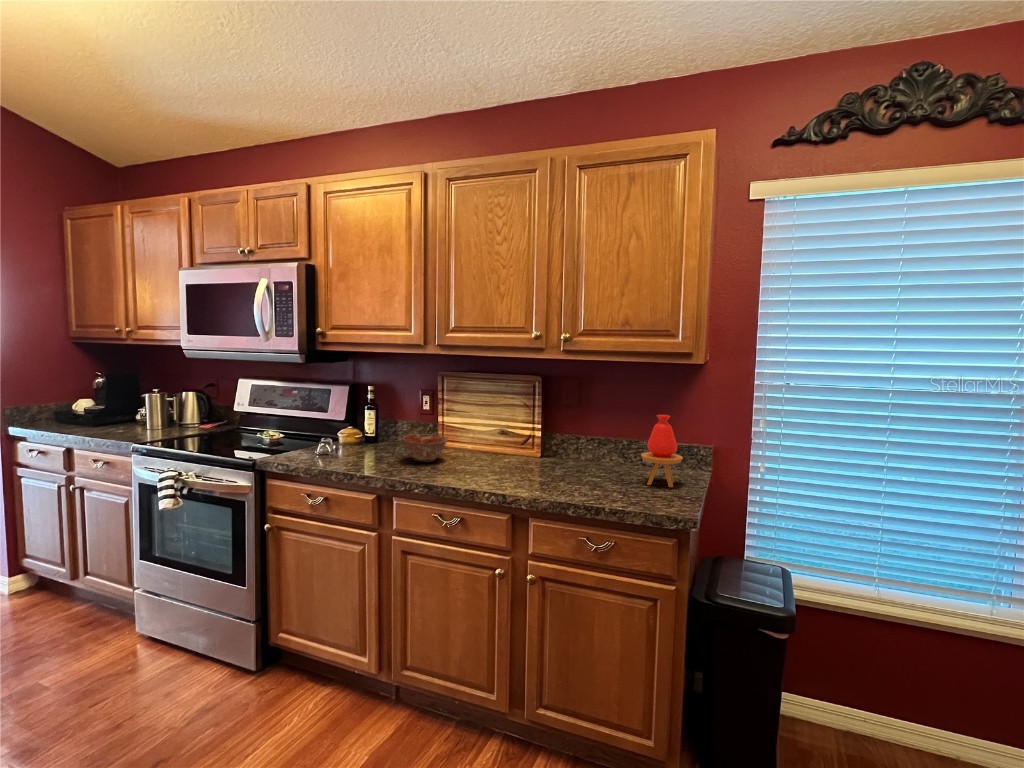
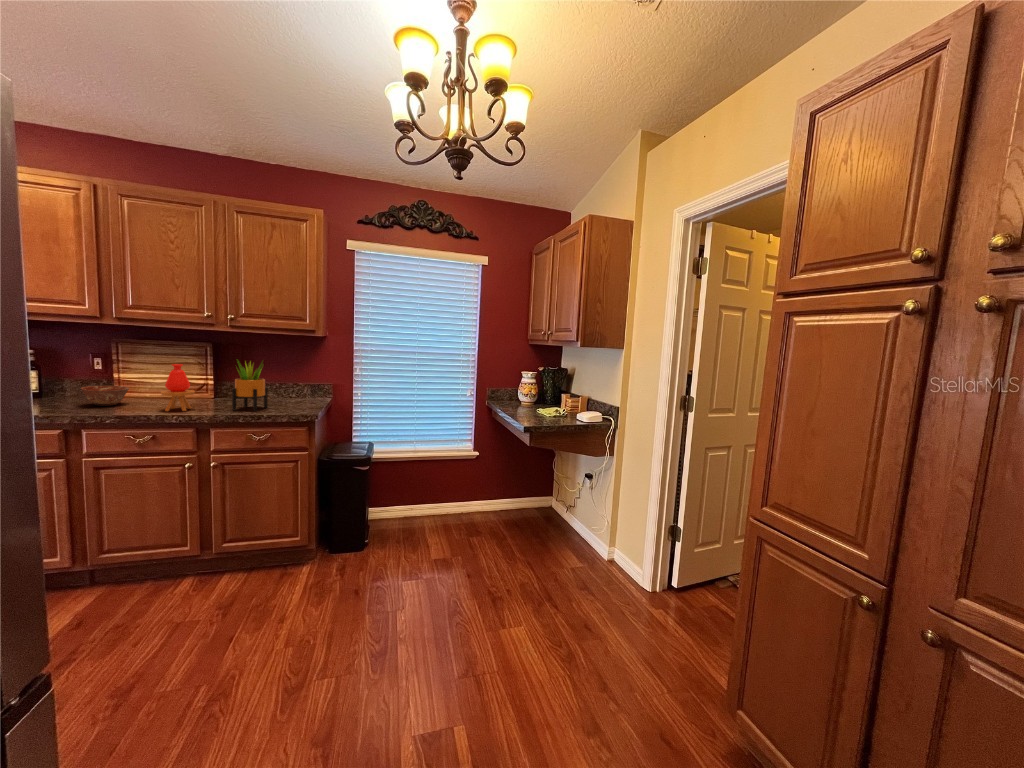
potted plant: none [561,402,612,496] -> present [232,361,268,411]
vase: present [641,415,683,487] -> present [160,364,195,411]

